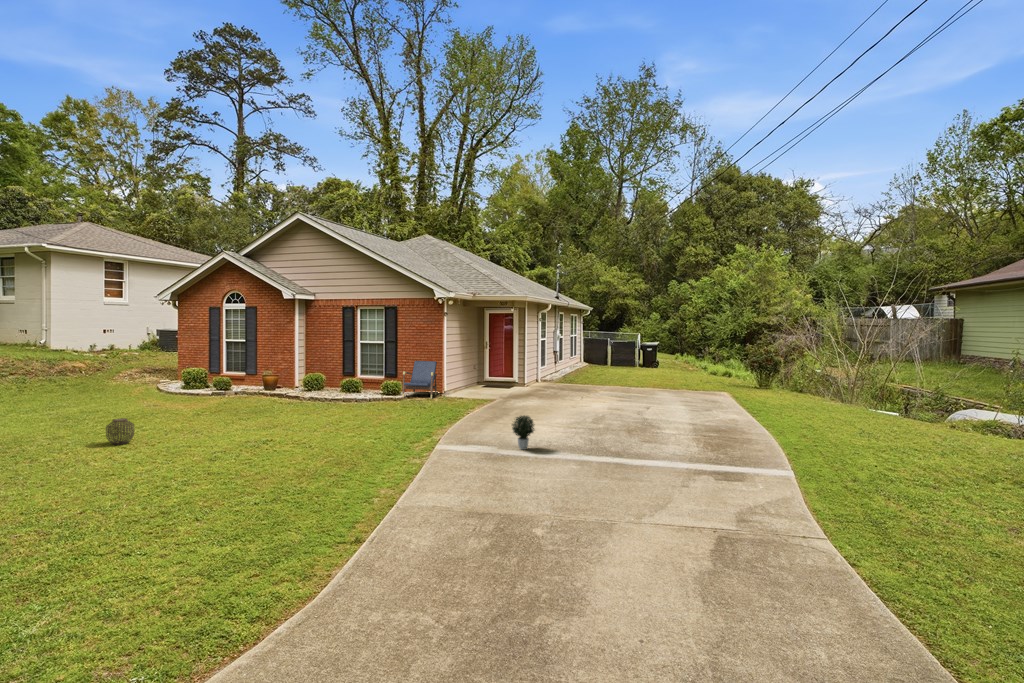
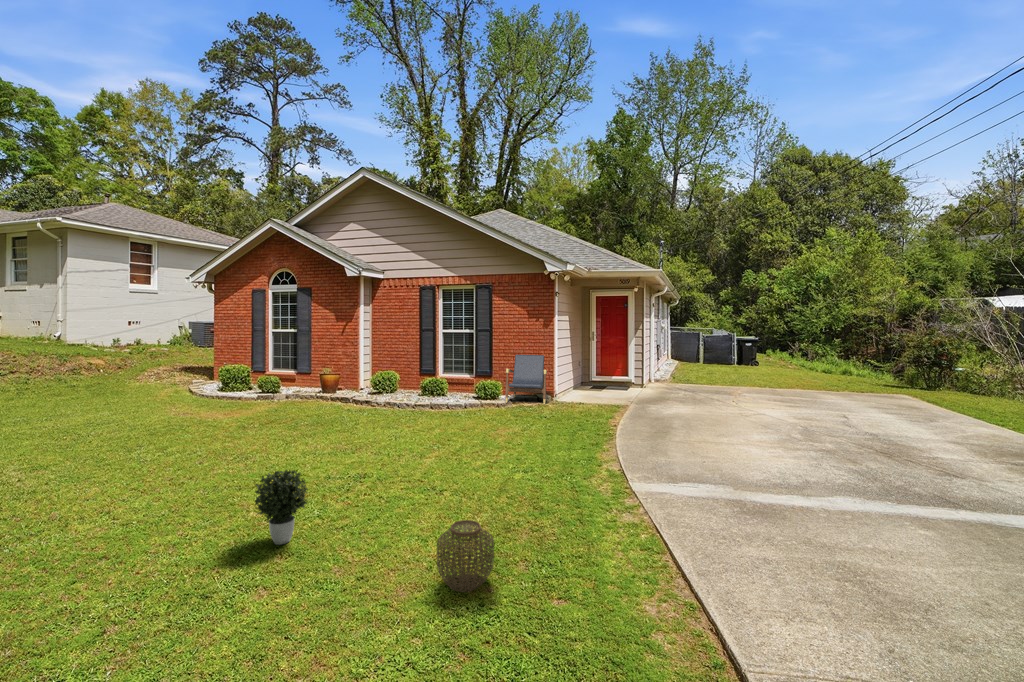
potted plant: present [512,416,534,450] -> present [255,470,308,545]
woven basket: present [106,418,134,445] -> present [437,520,494,592]

